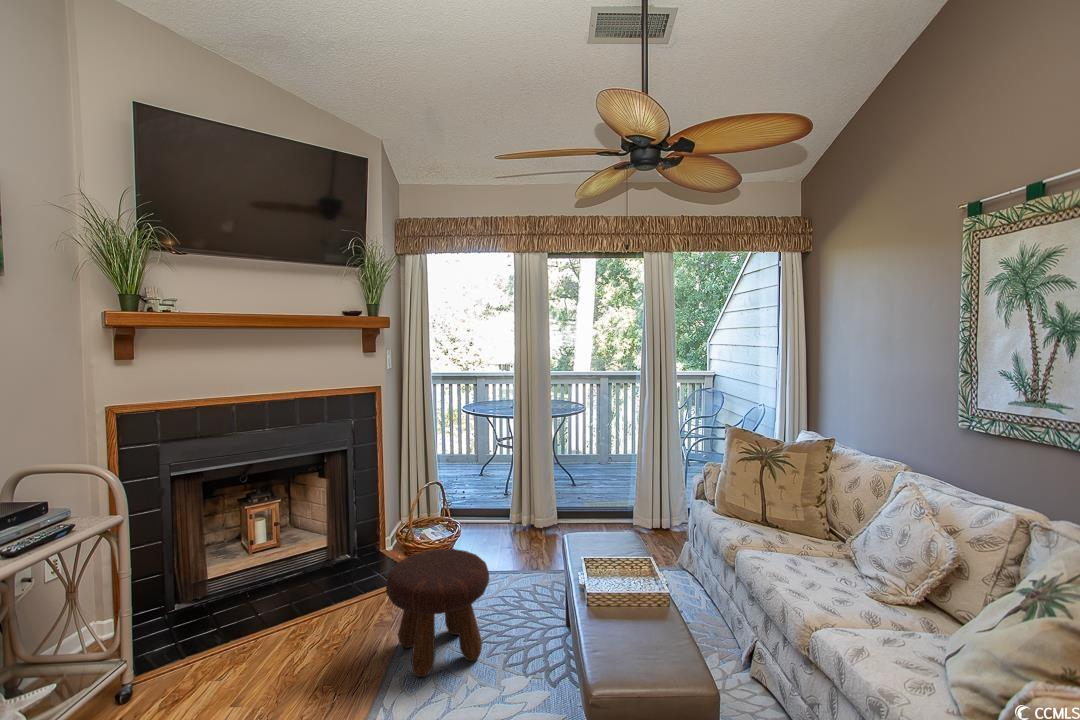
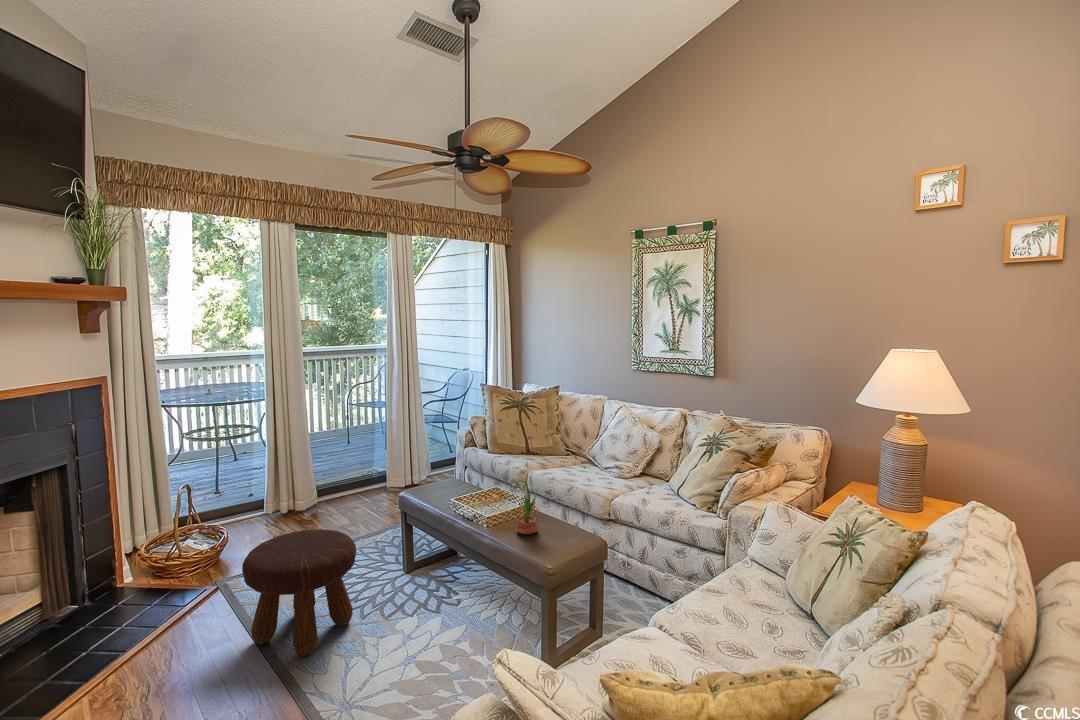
potted flower: none [613,562,645,641] -> present [512,480,538,534]

